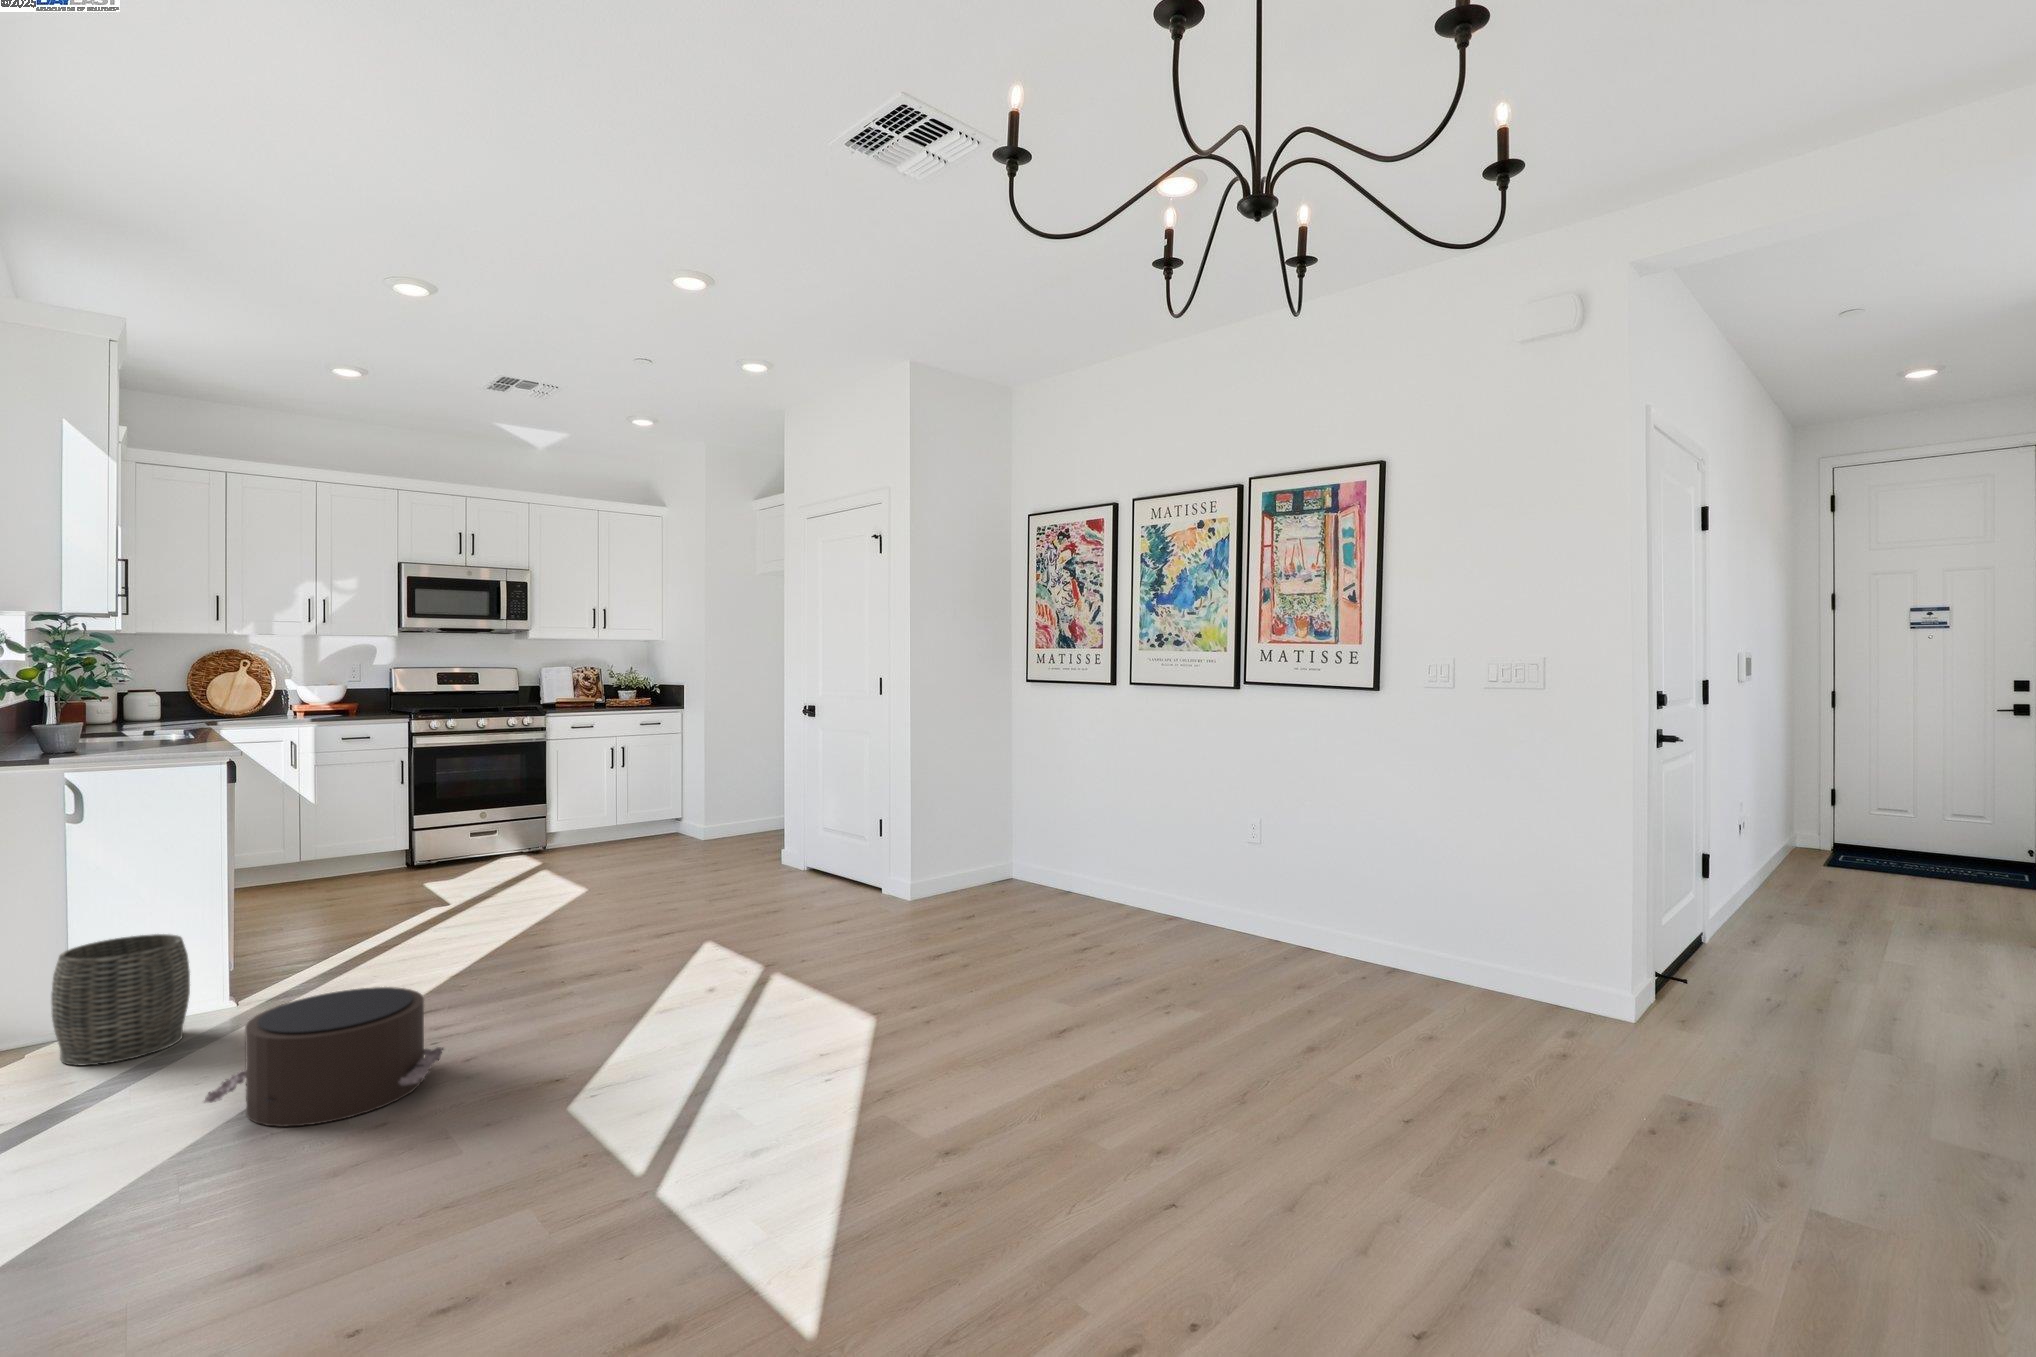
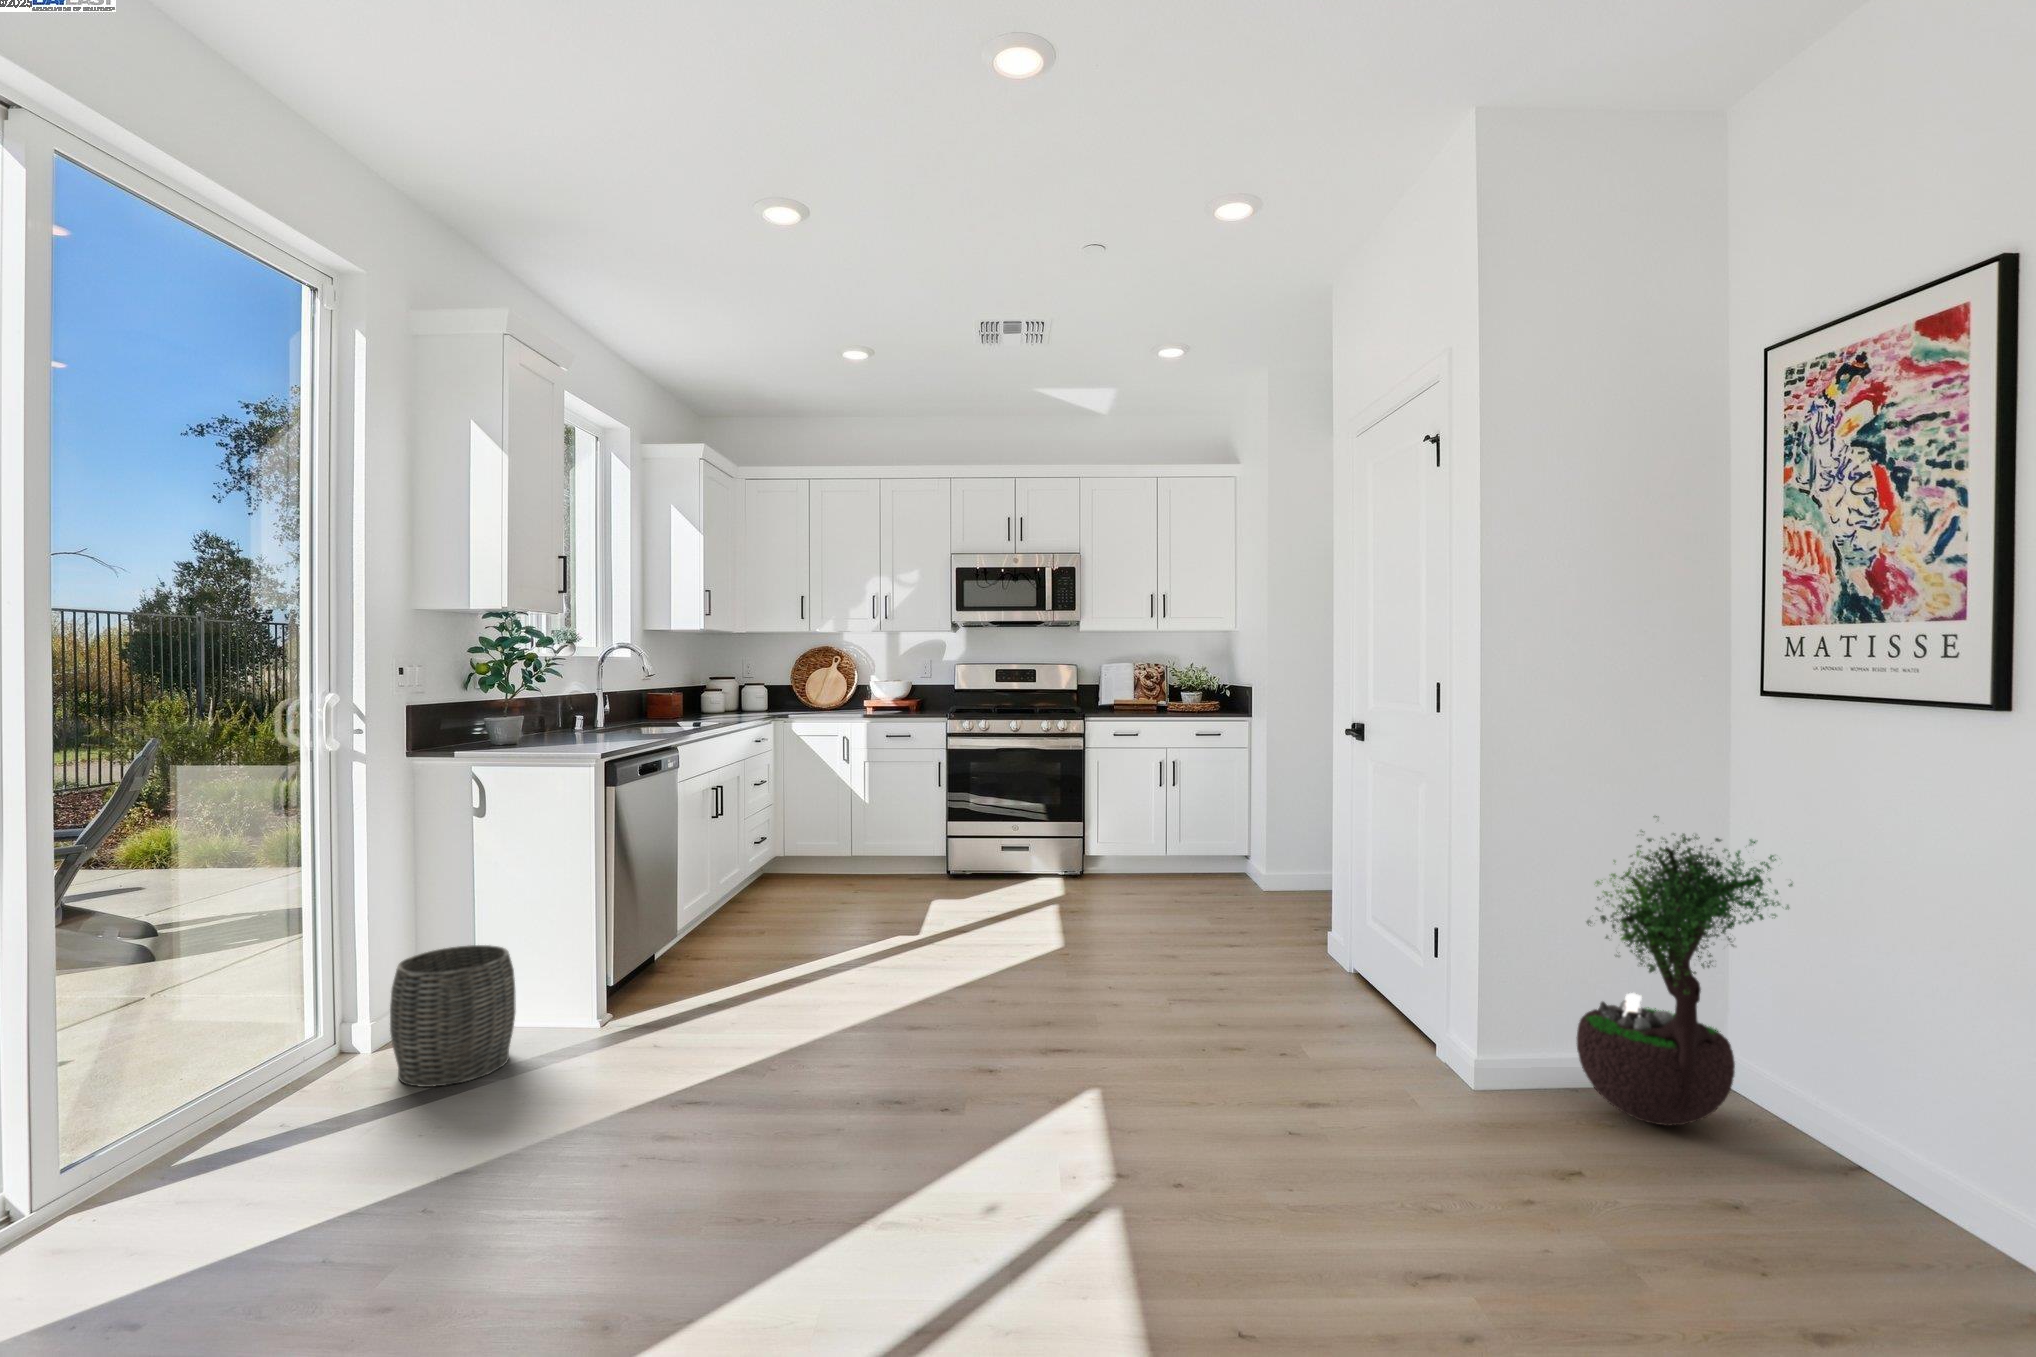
potted tree: none [958,742,1047,896] -> present [1576,816,1792,1126]
pouf: present [204,987,444,1127] -> none [278,1082,541,1297]

